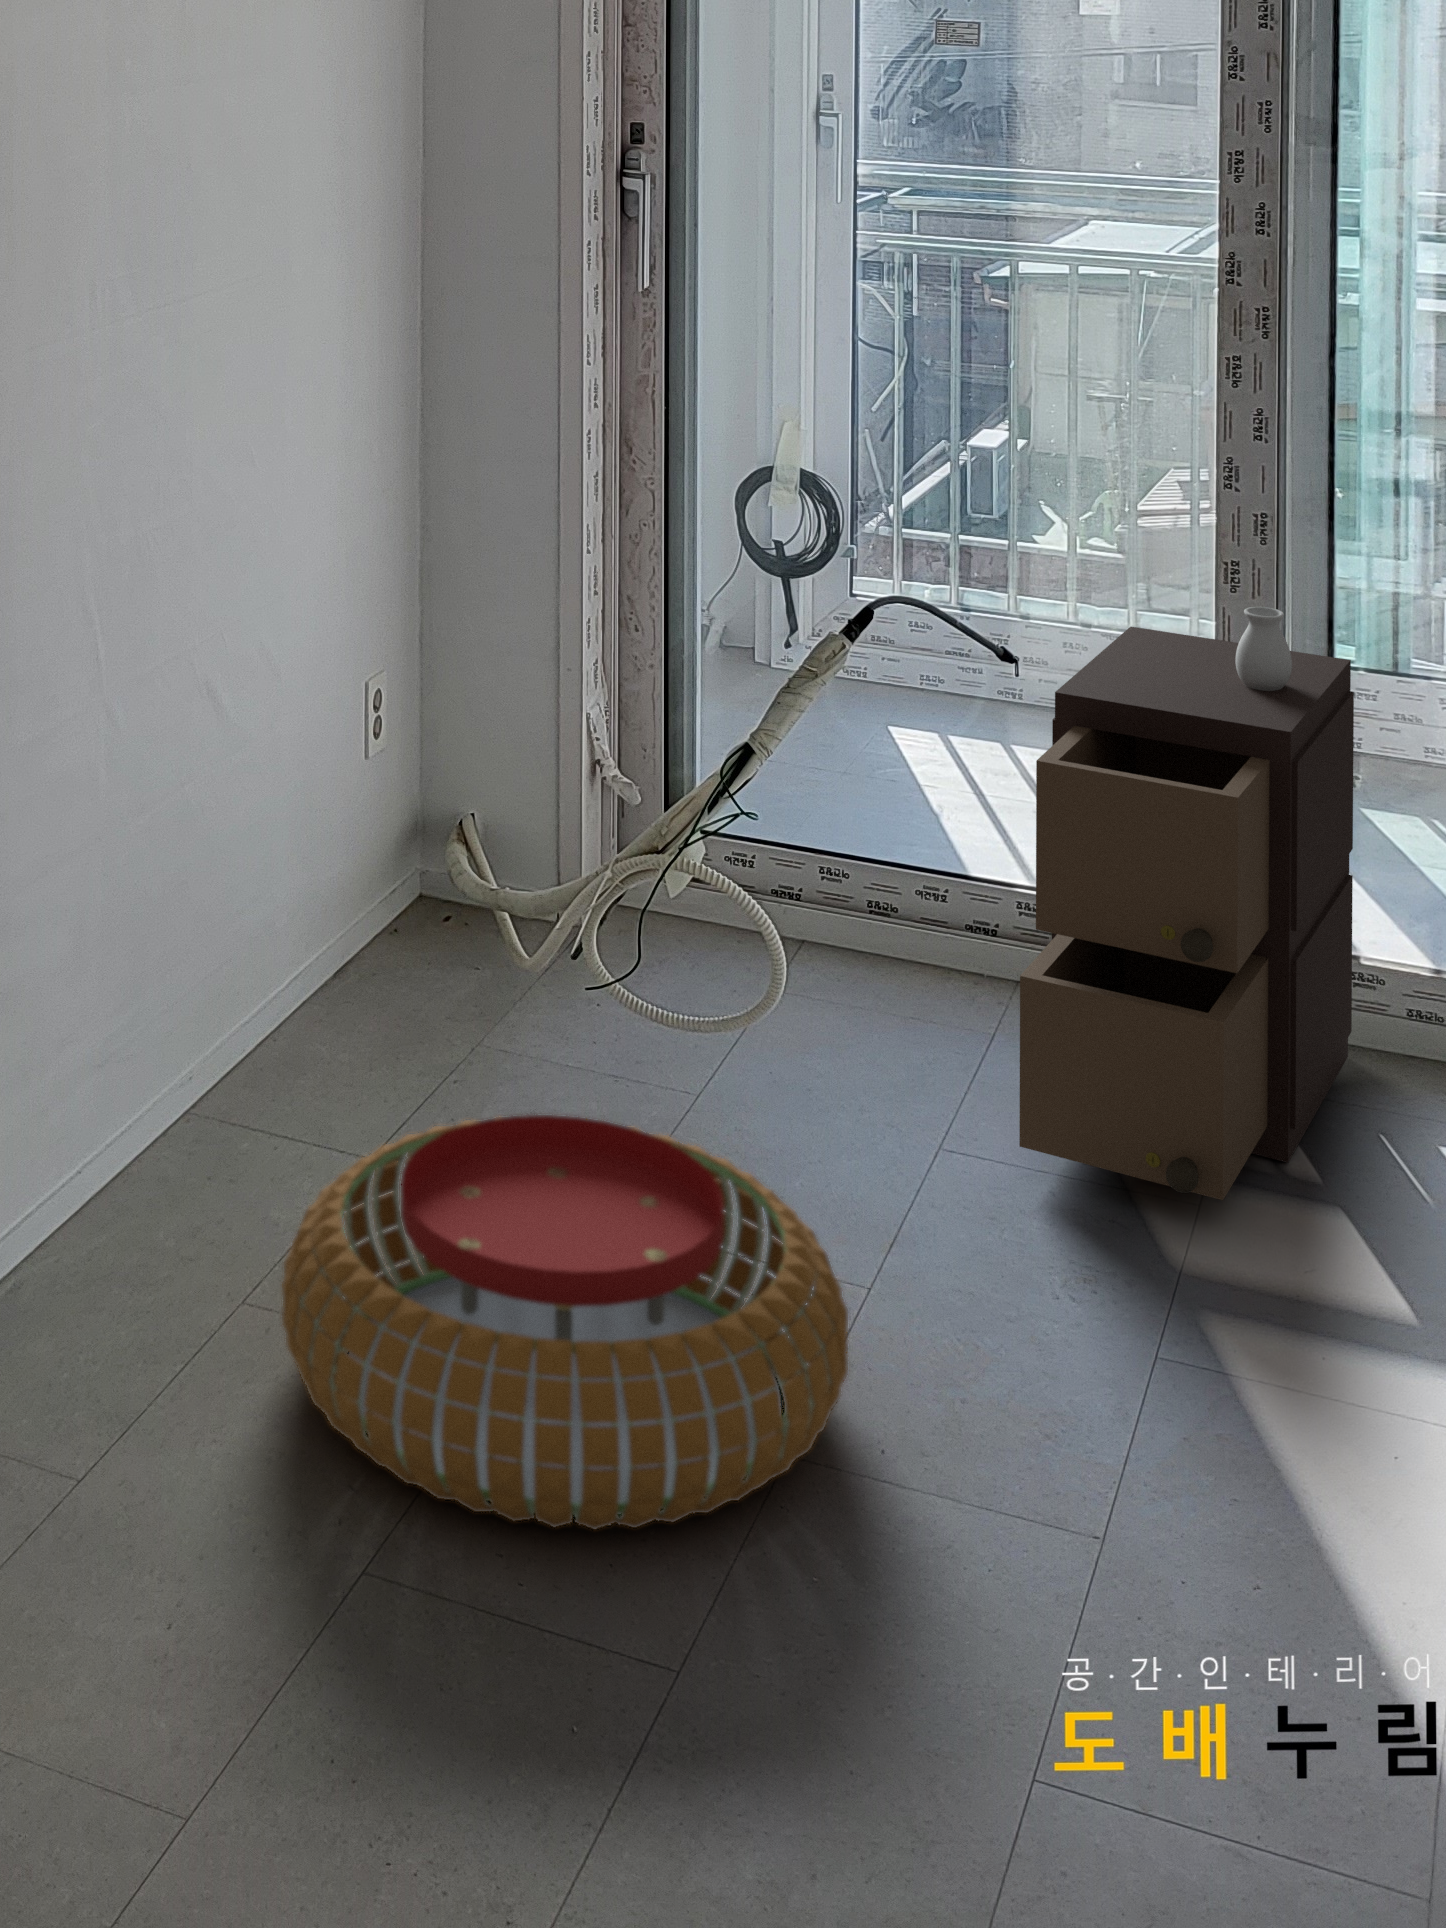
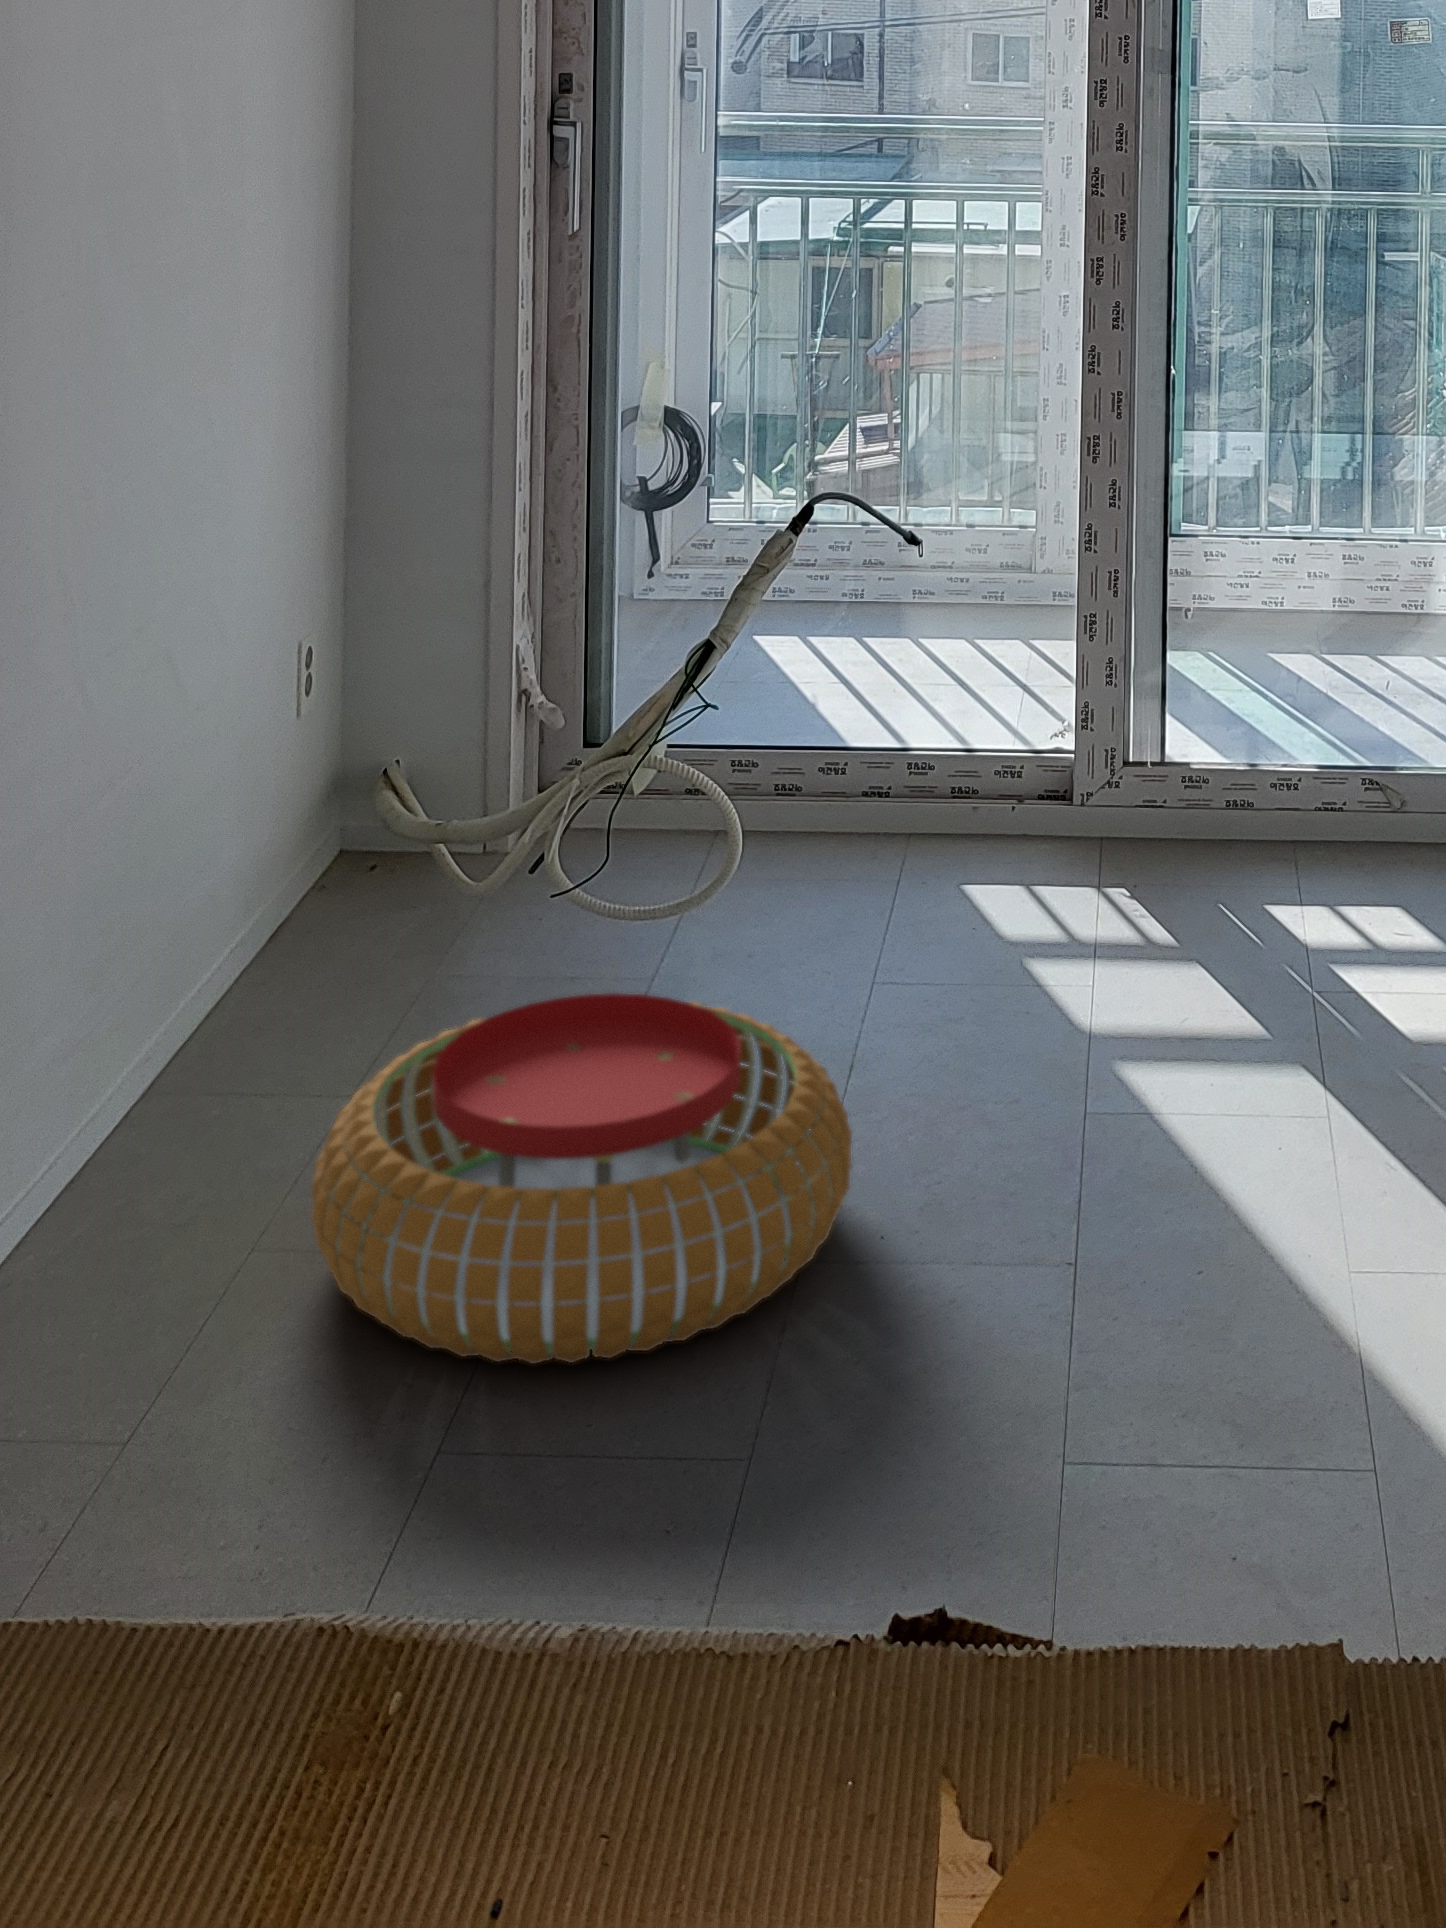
storage cabinet: present [1019,607,1354,1200] -> none [947,471,1192,973]

